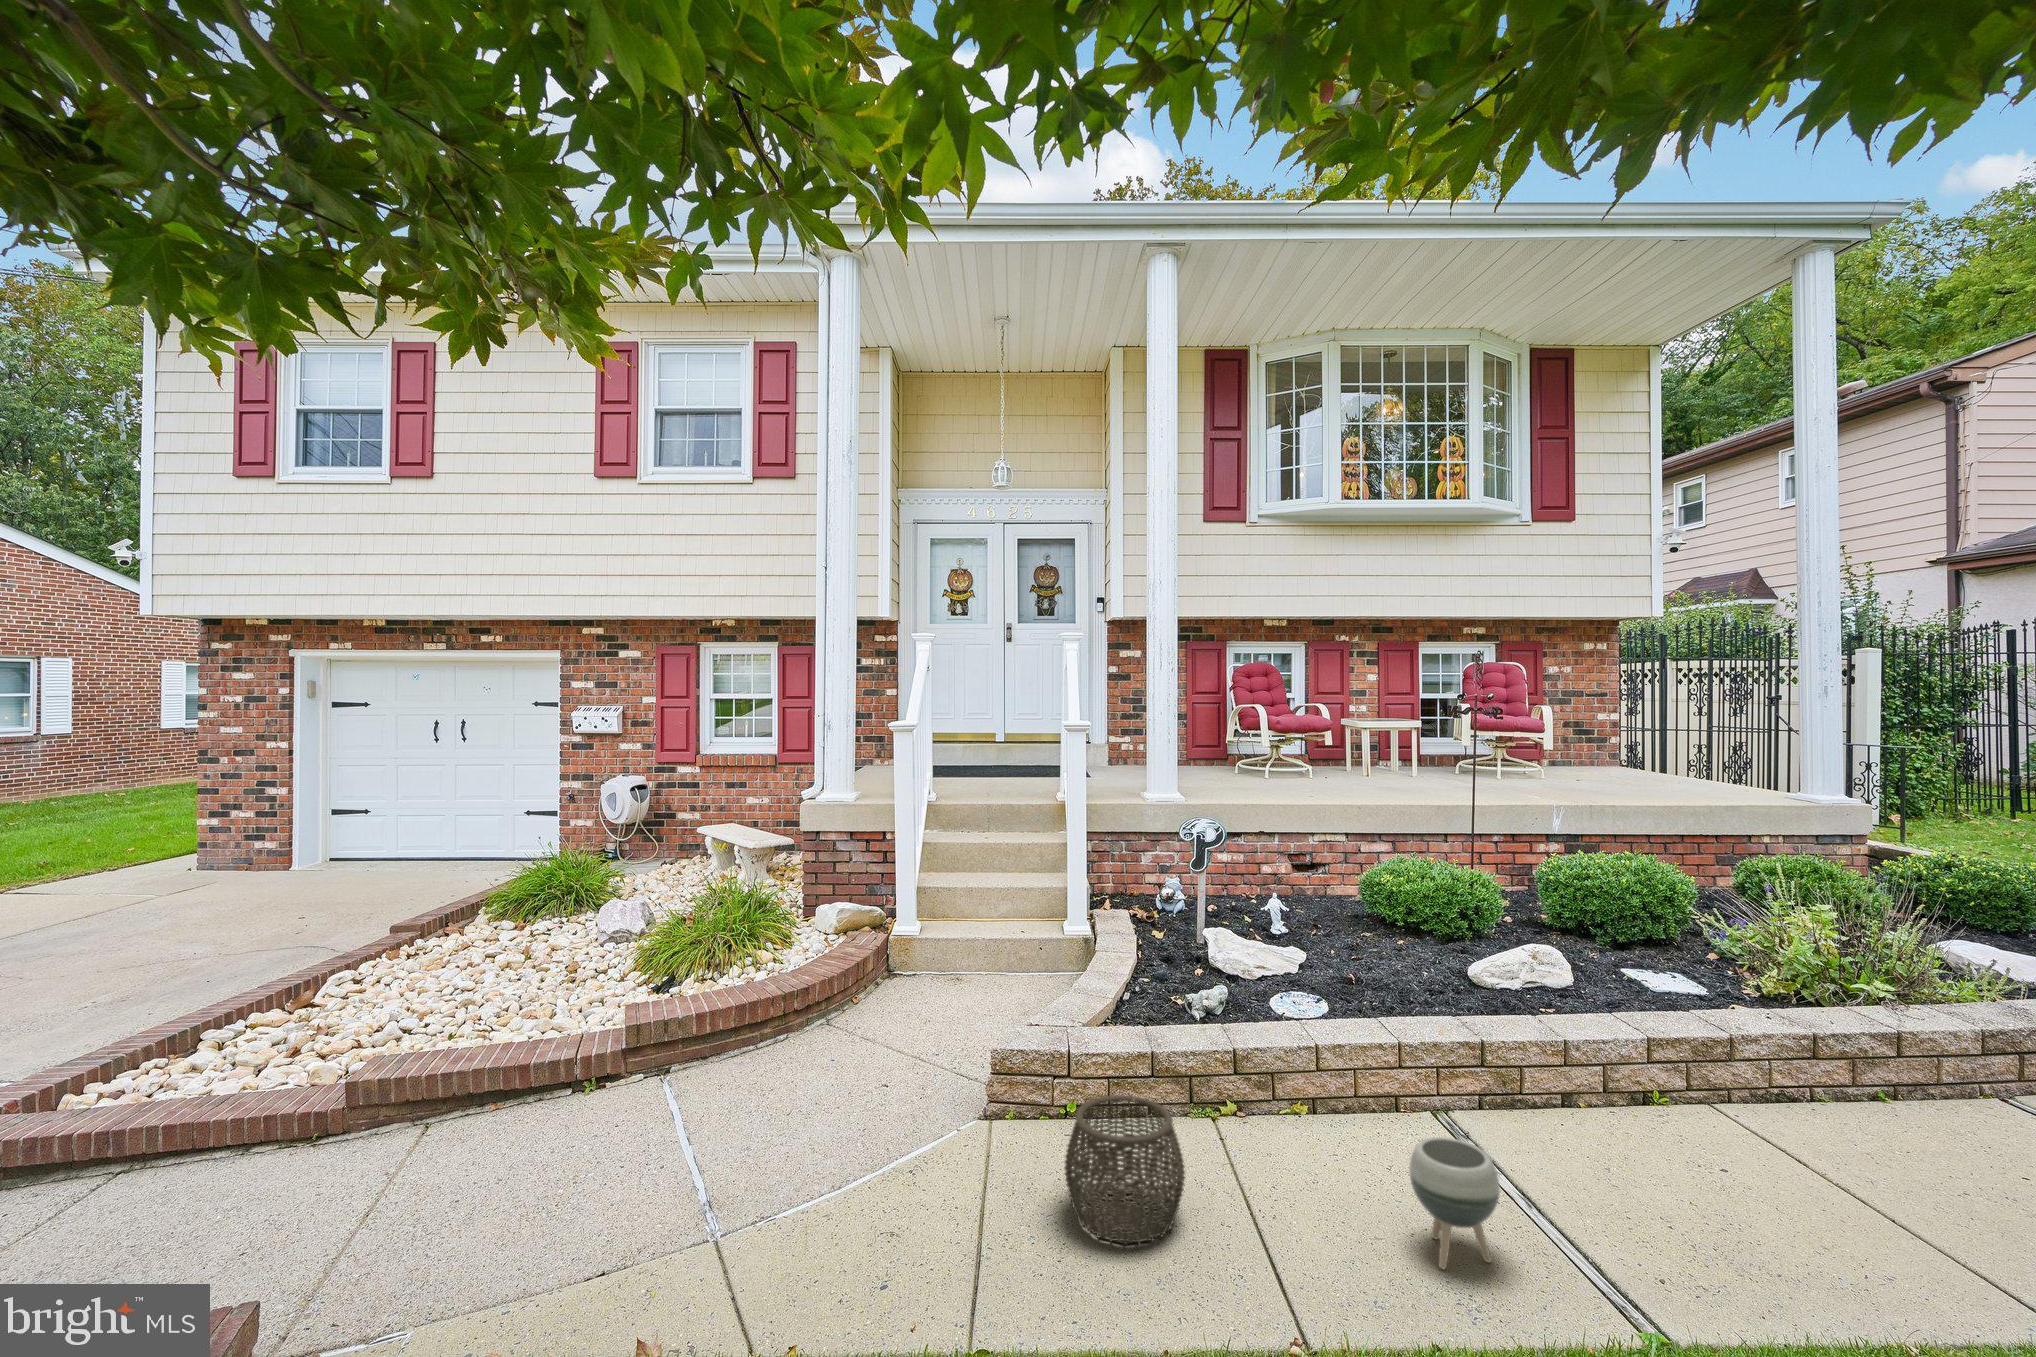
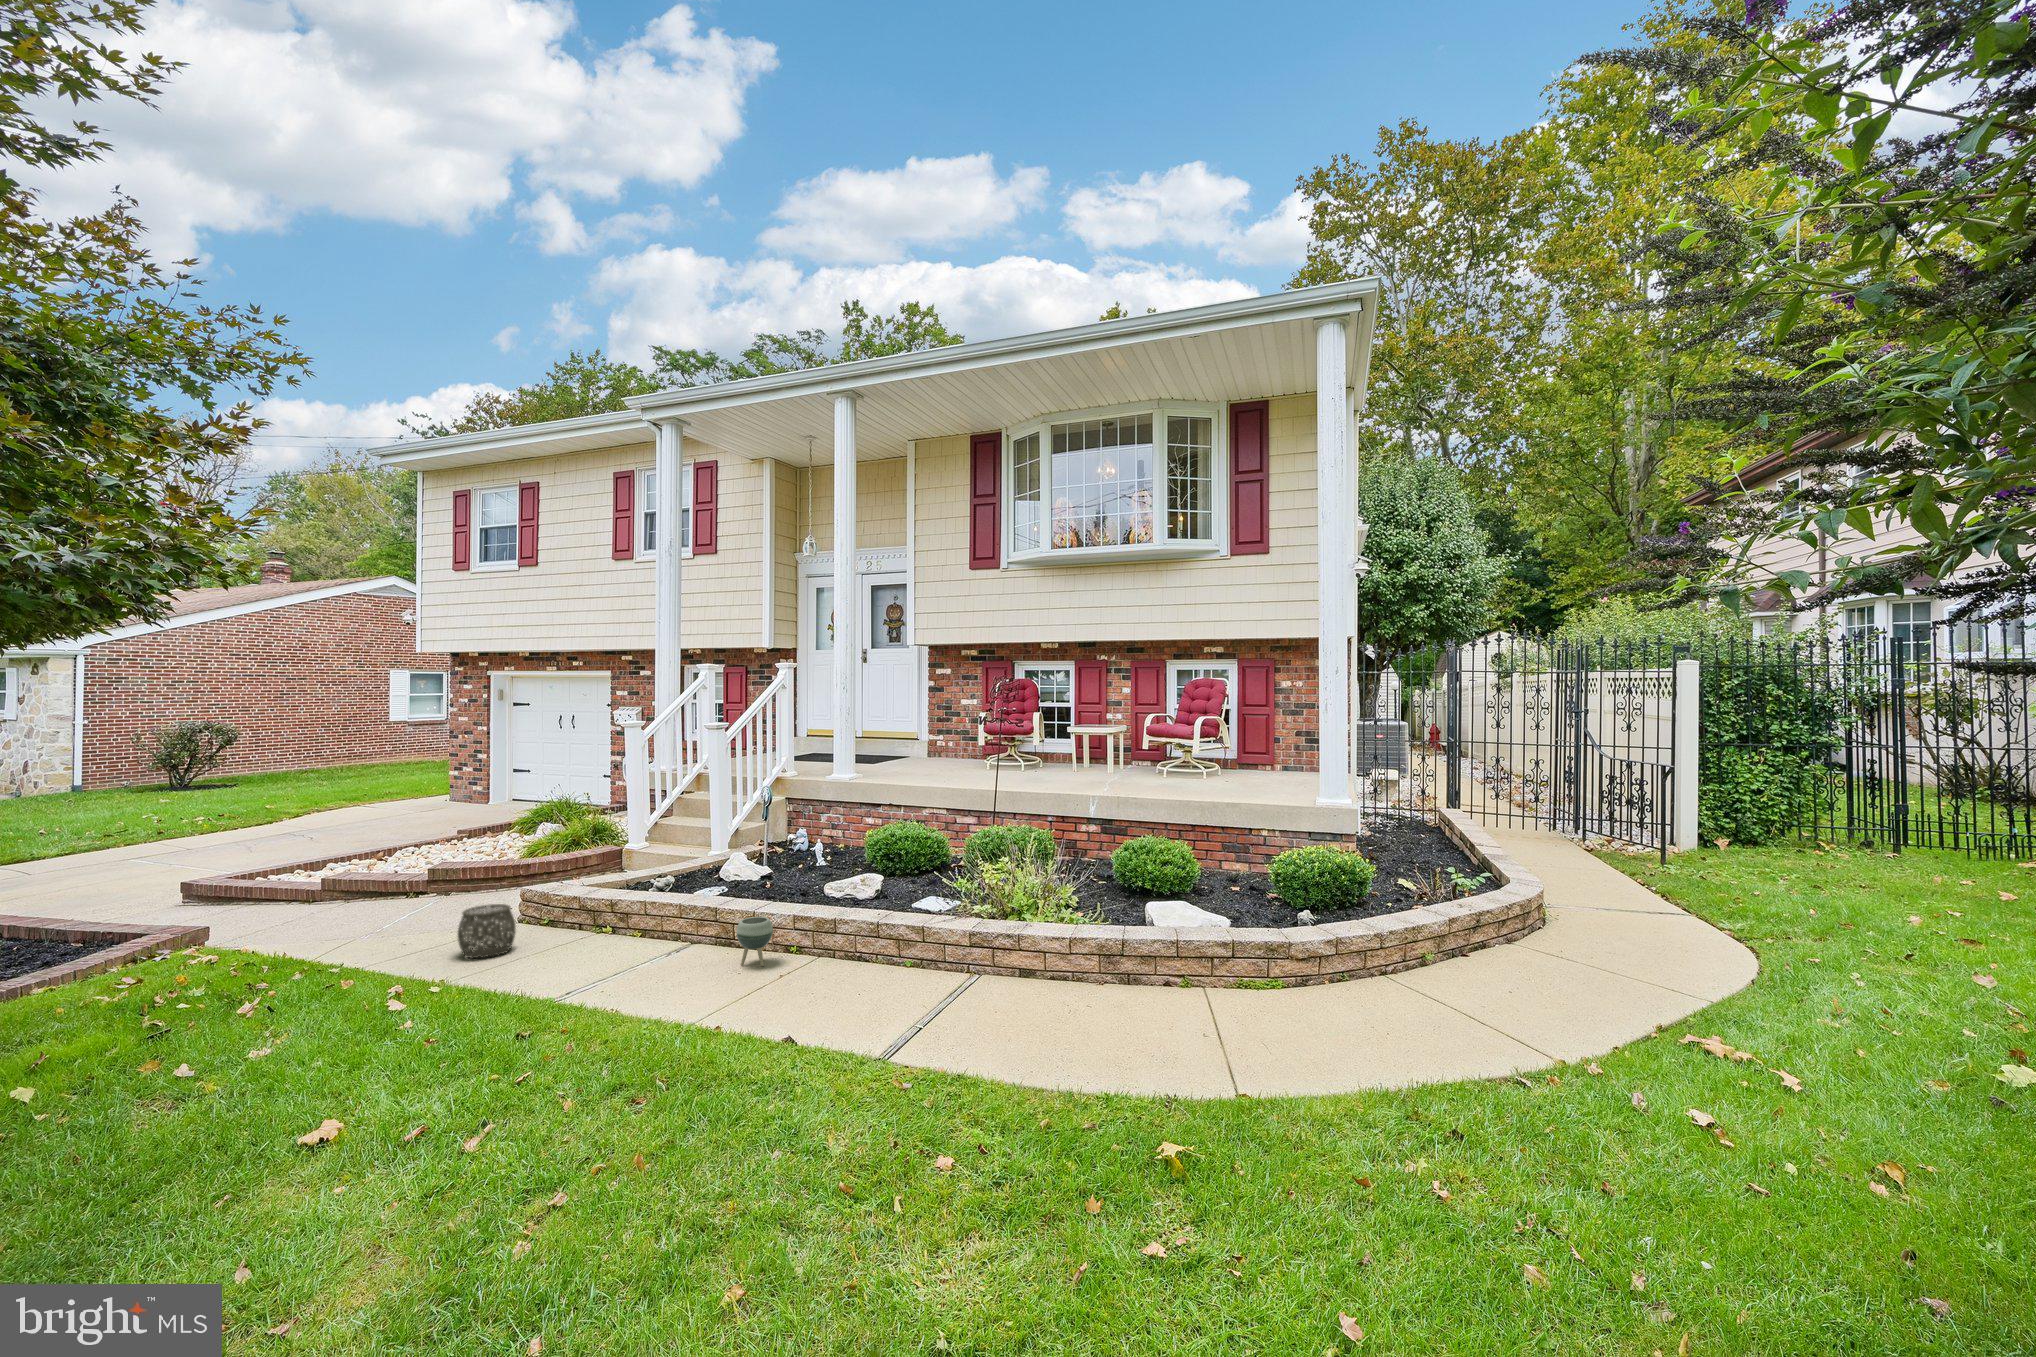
planter: present [1409,1137,1500,1269] -> present [737,917,773,966]

